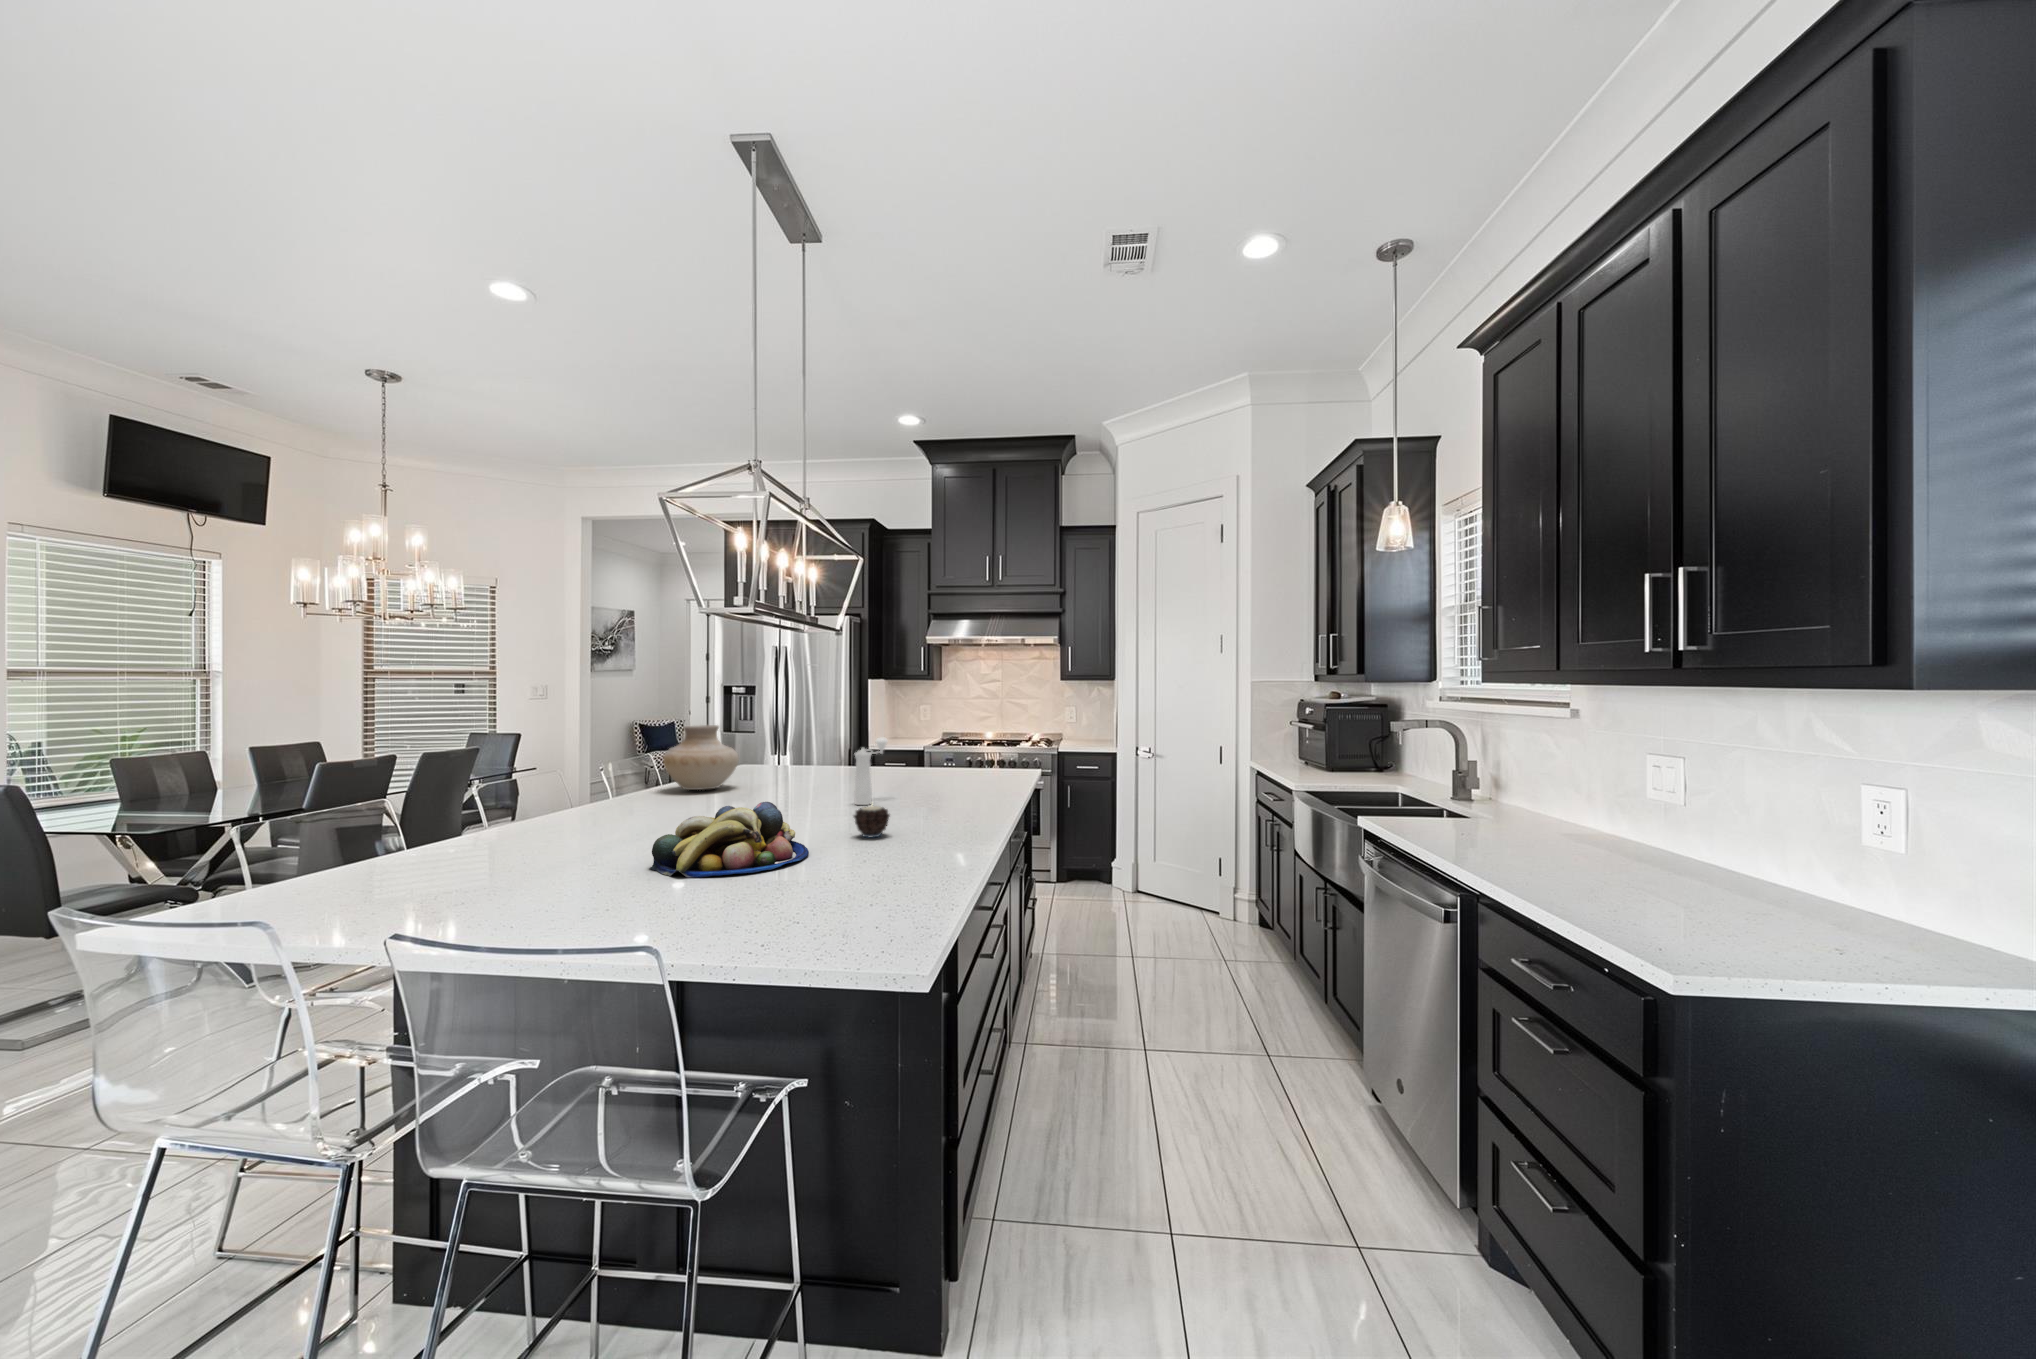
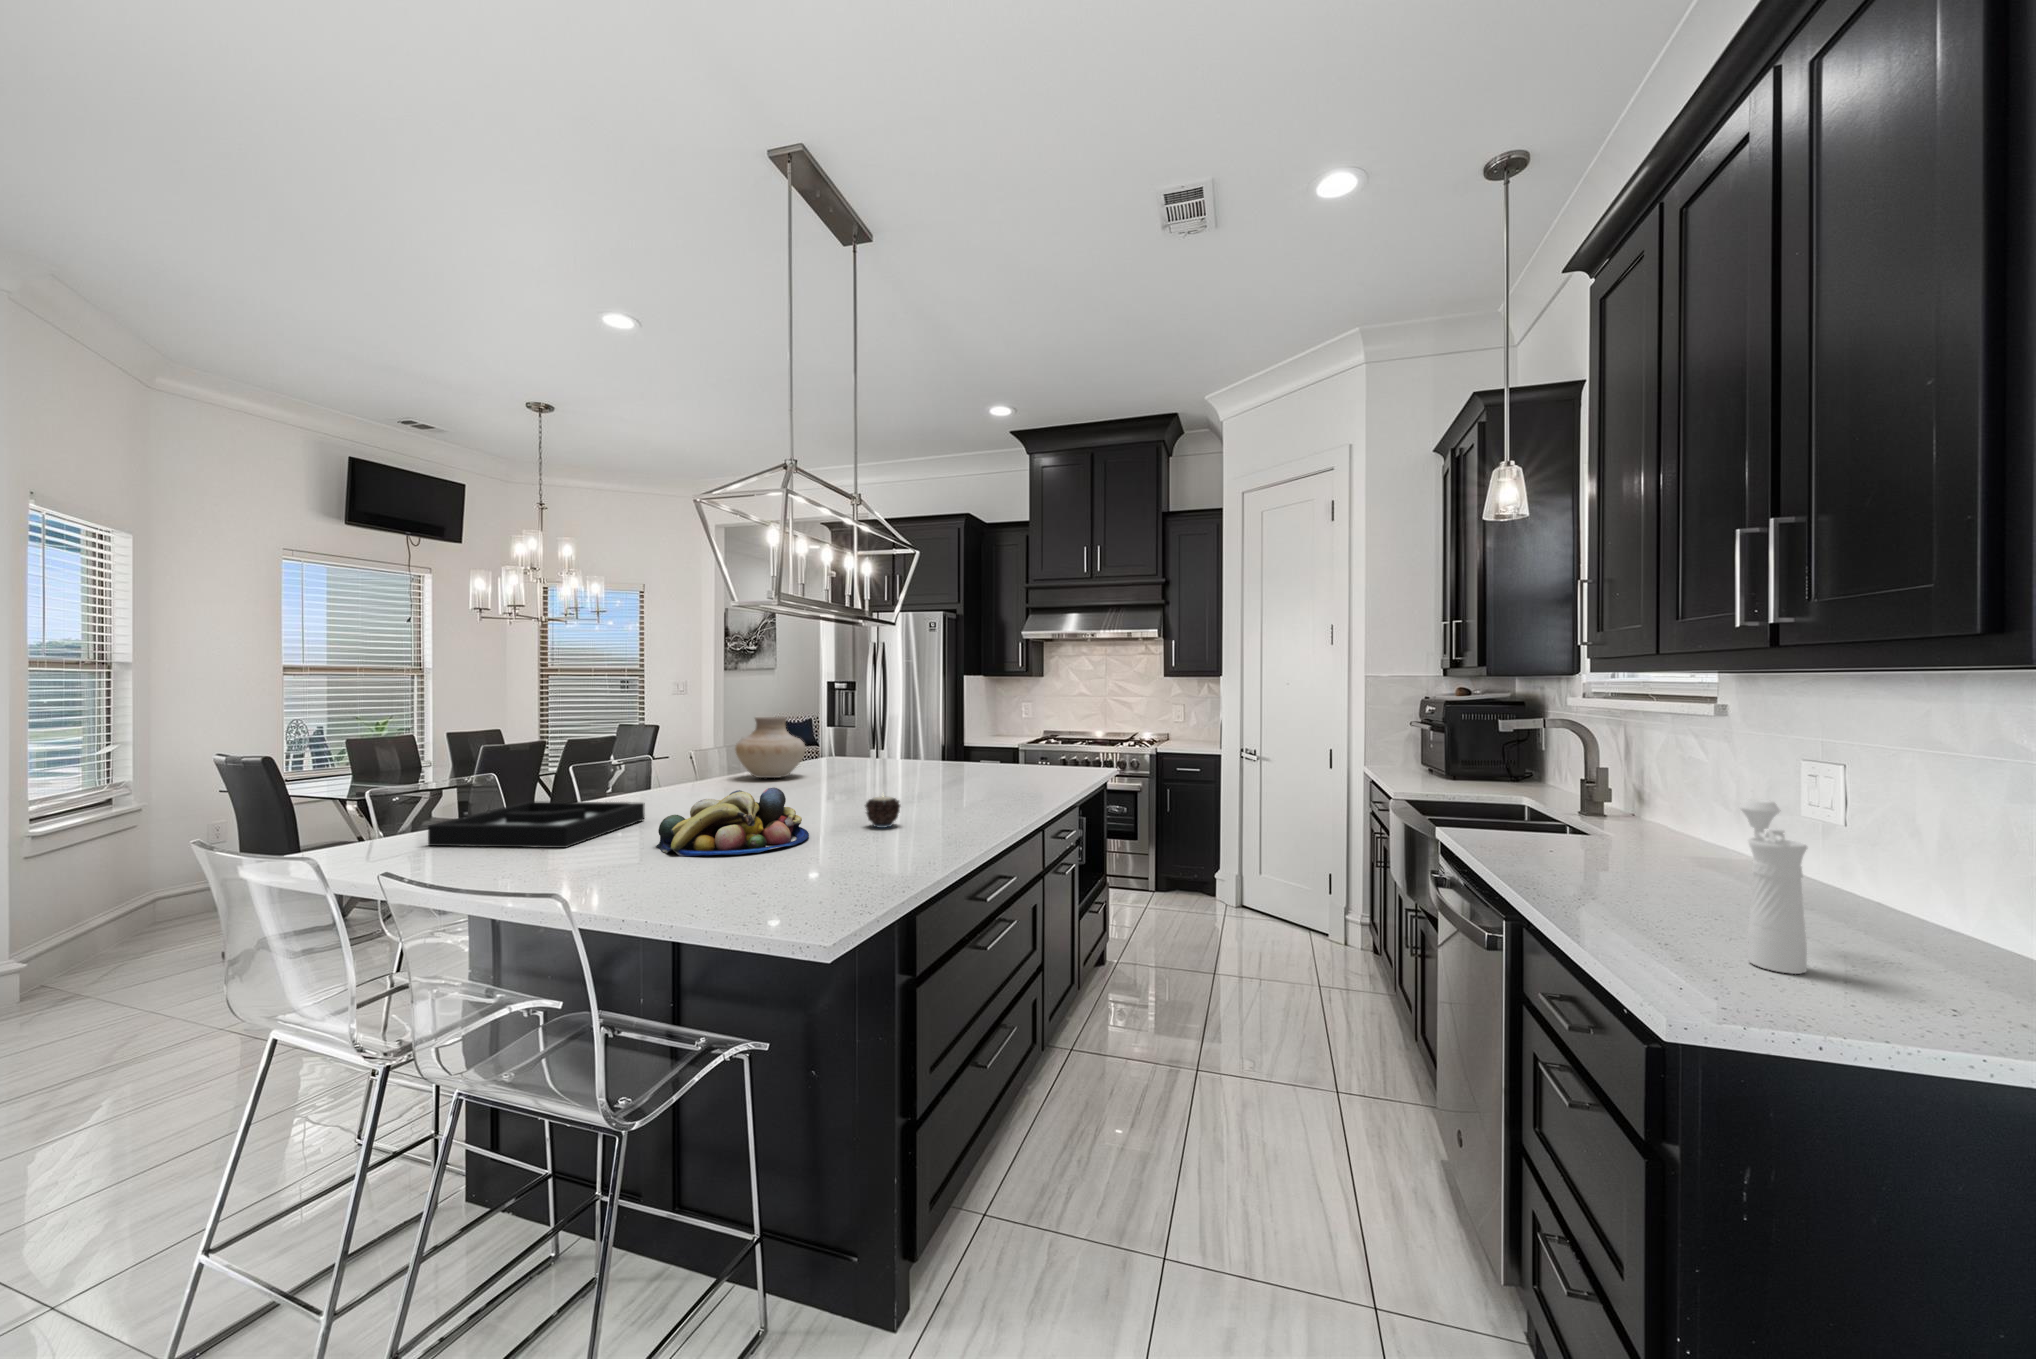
pepper mill: present [854,738,888,805] -> present [1739,799,1807,974]
decorative tray: none [369,822,606,883] -> present [428,801,645,848]

